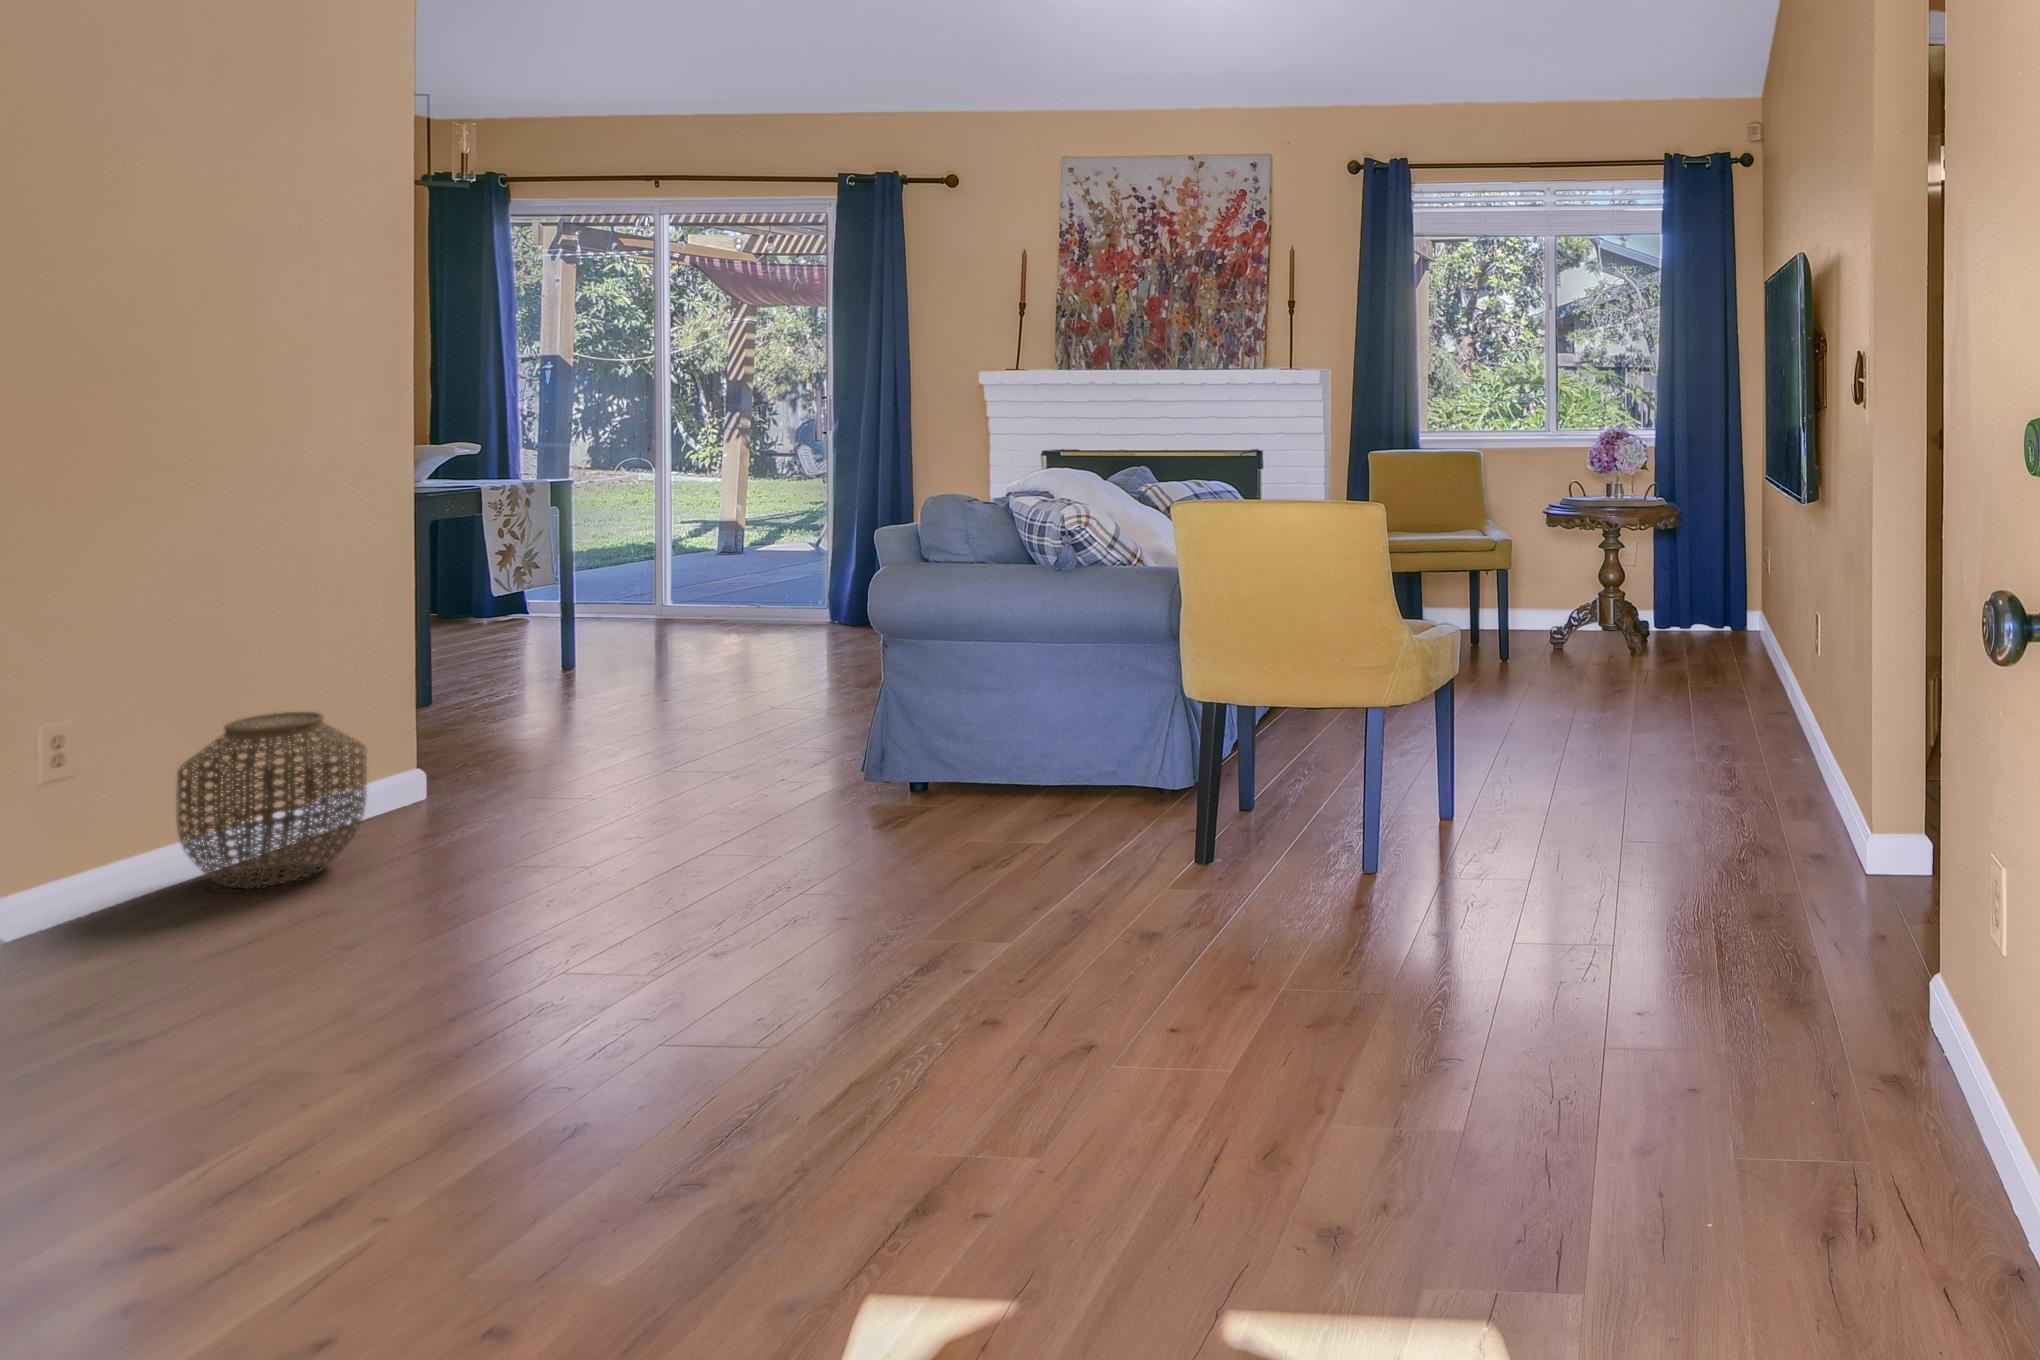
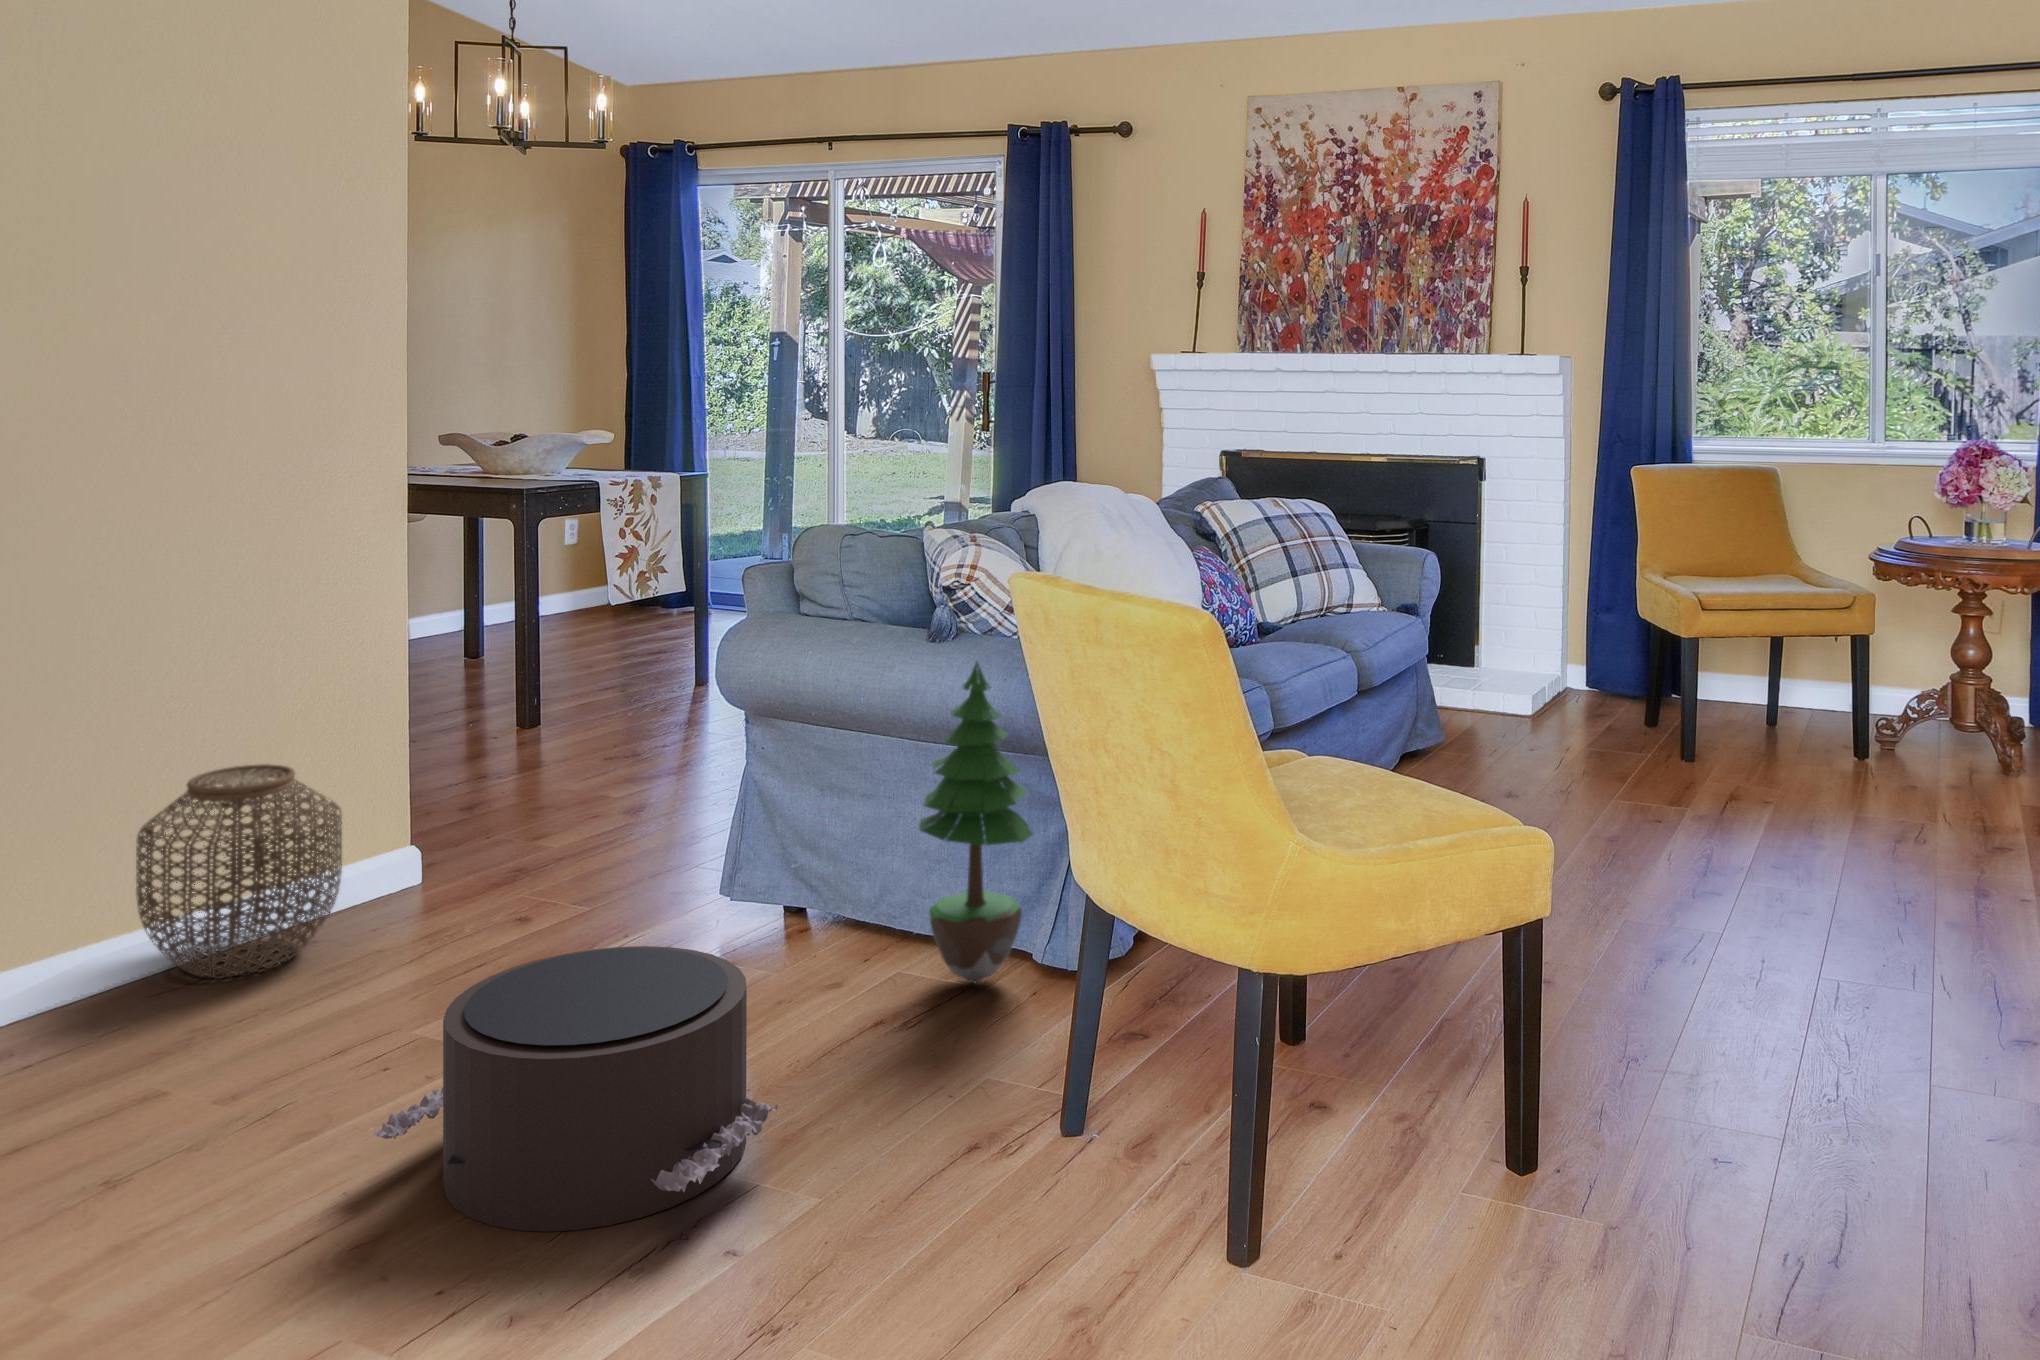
potted tree: none [887,586,979,825] -> present [919,662,1032,983]
pouf: none [524,793,837,974] -> present [373,946,778,1232]

